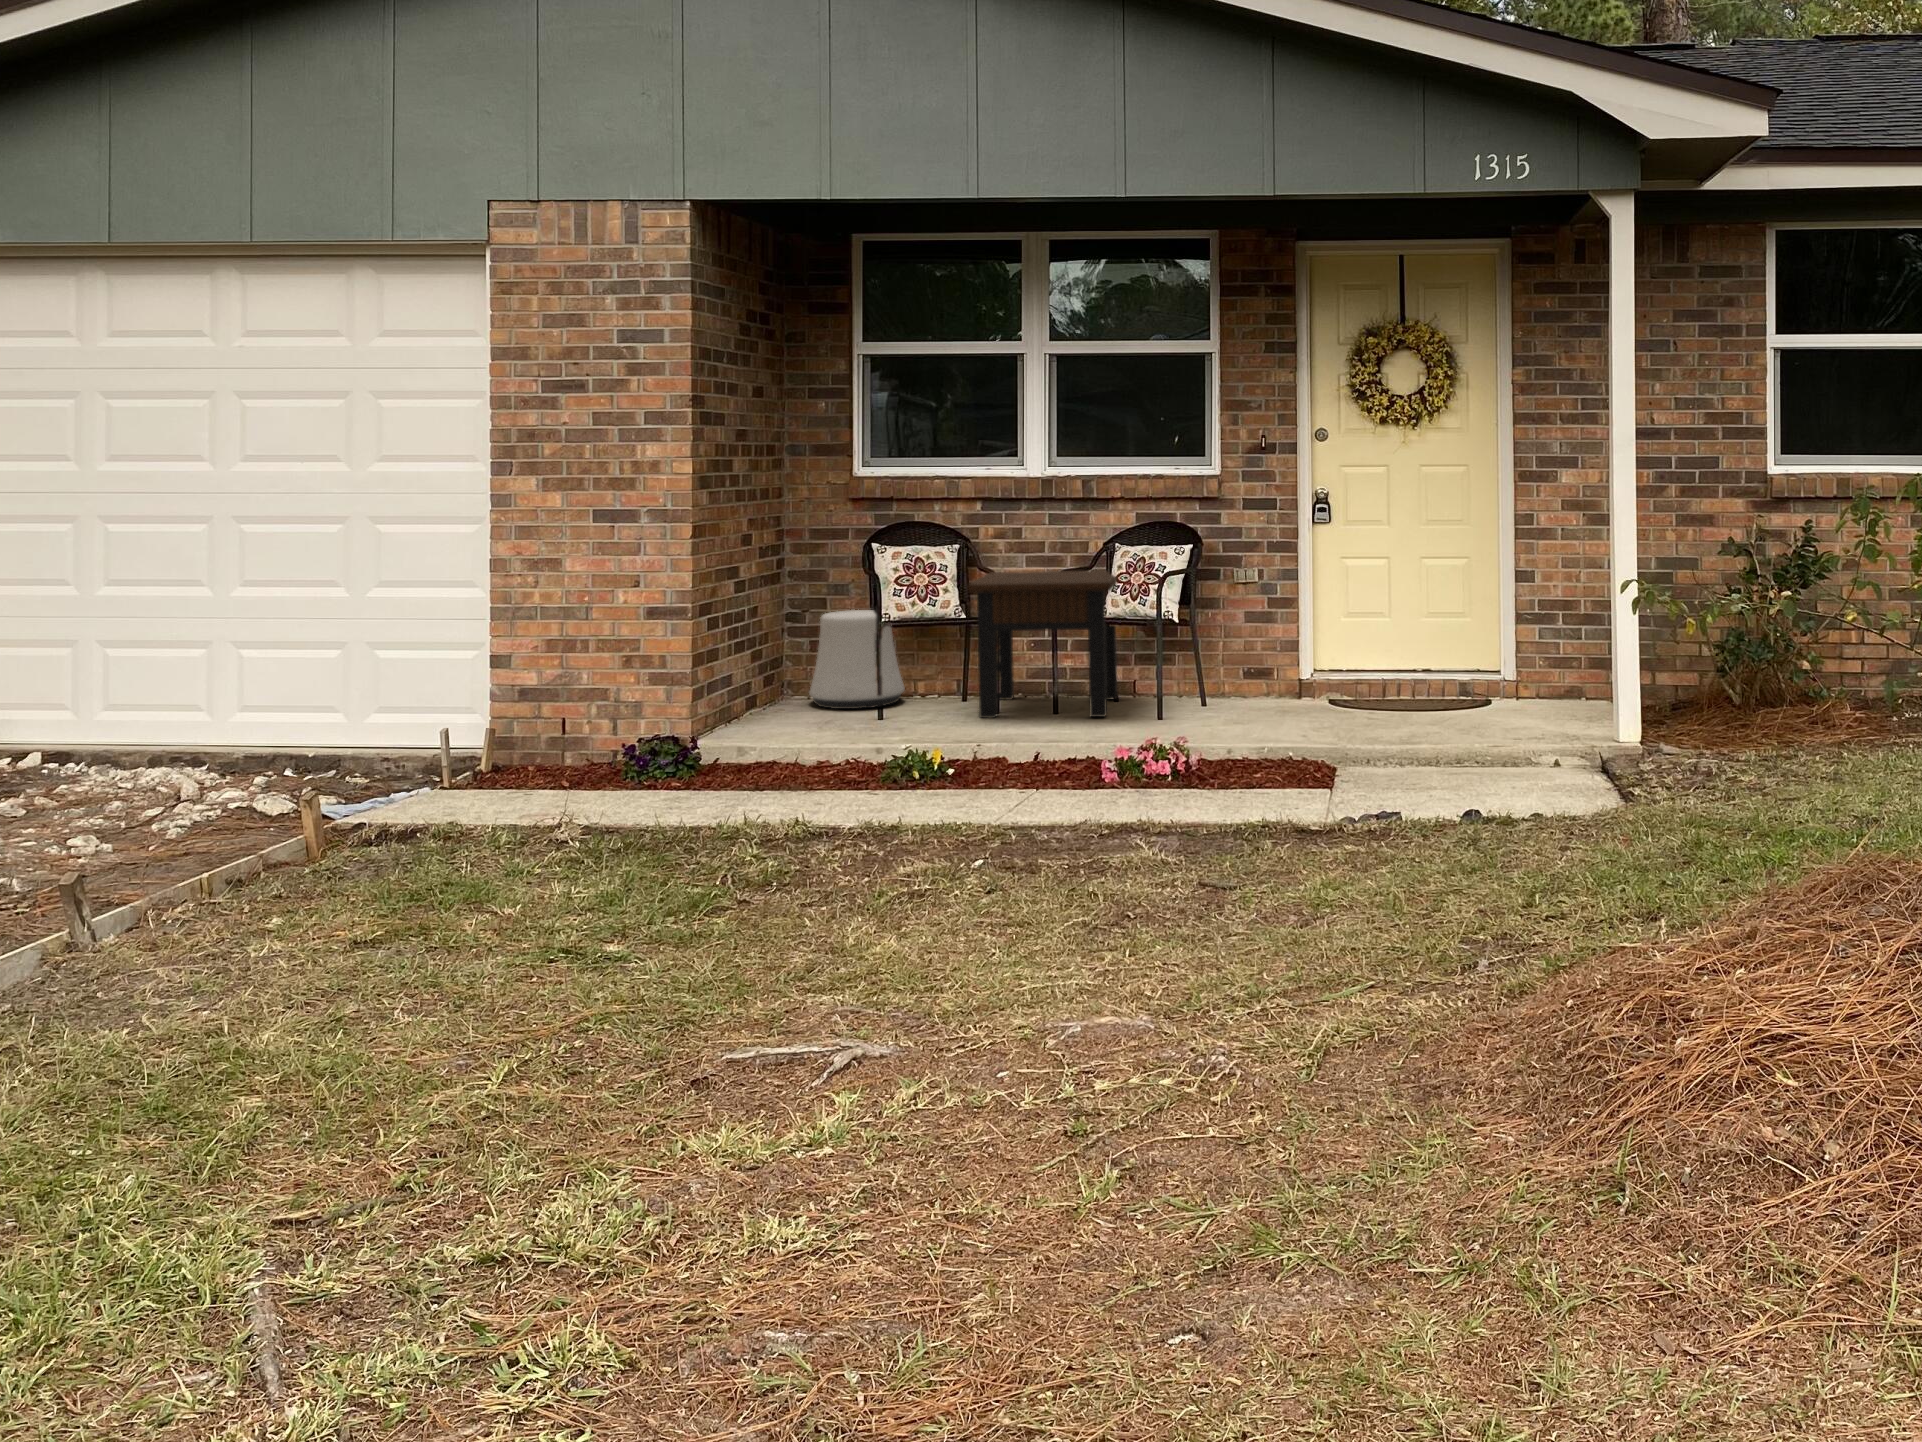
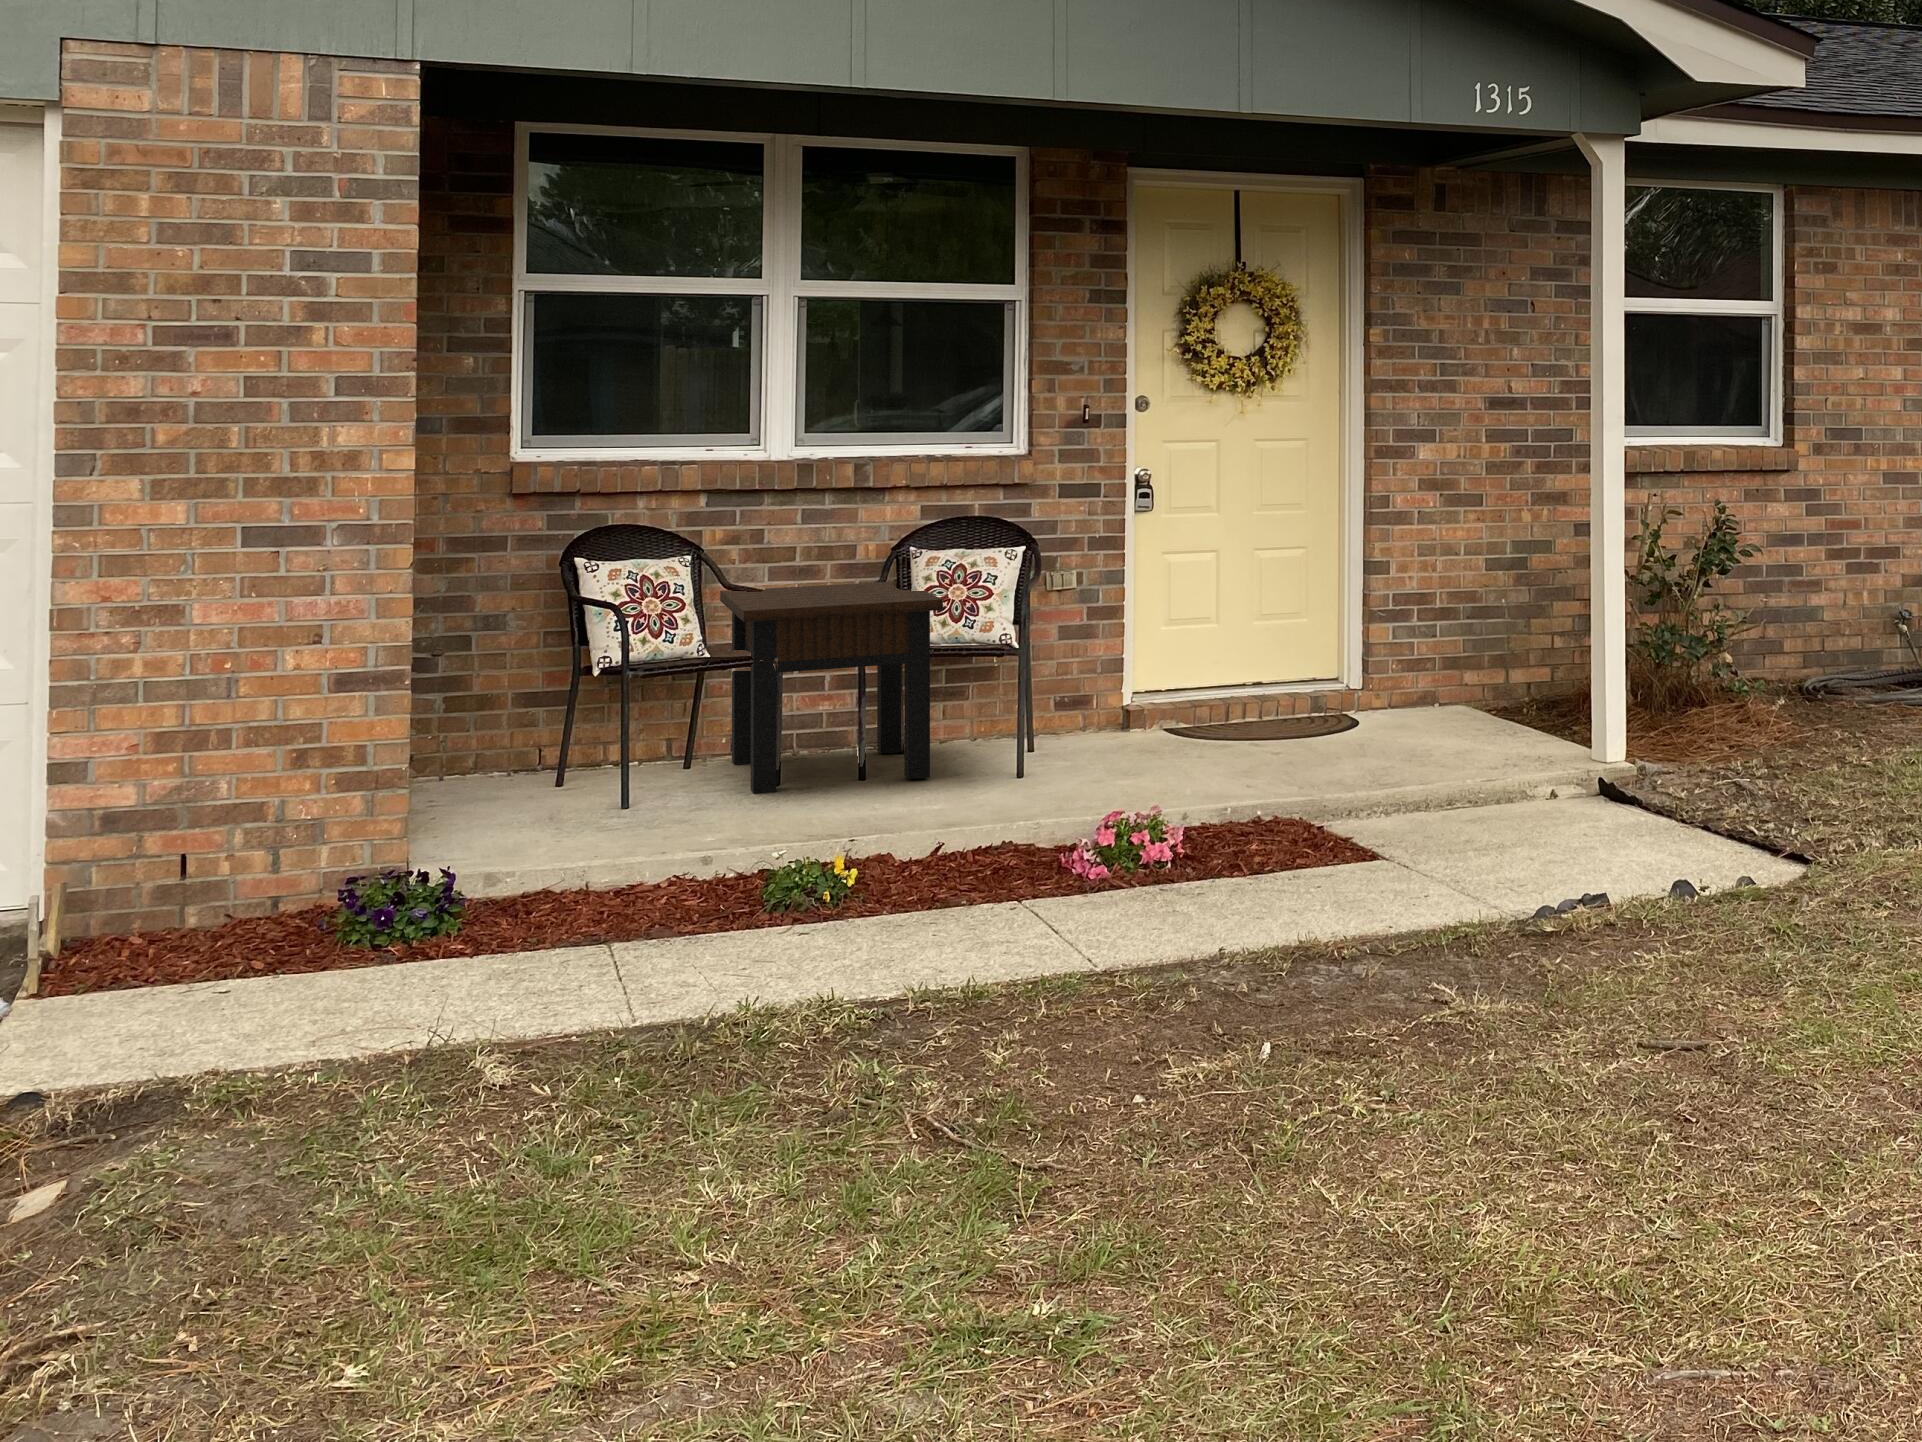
stool: present [809,610,905,709] -> none [459,652,607,799]

